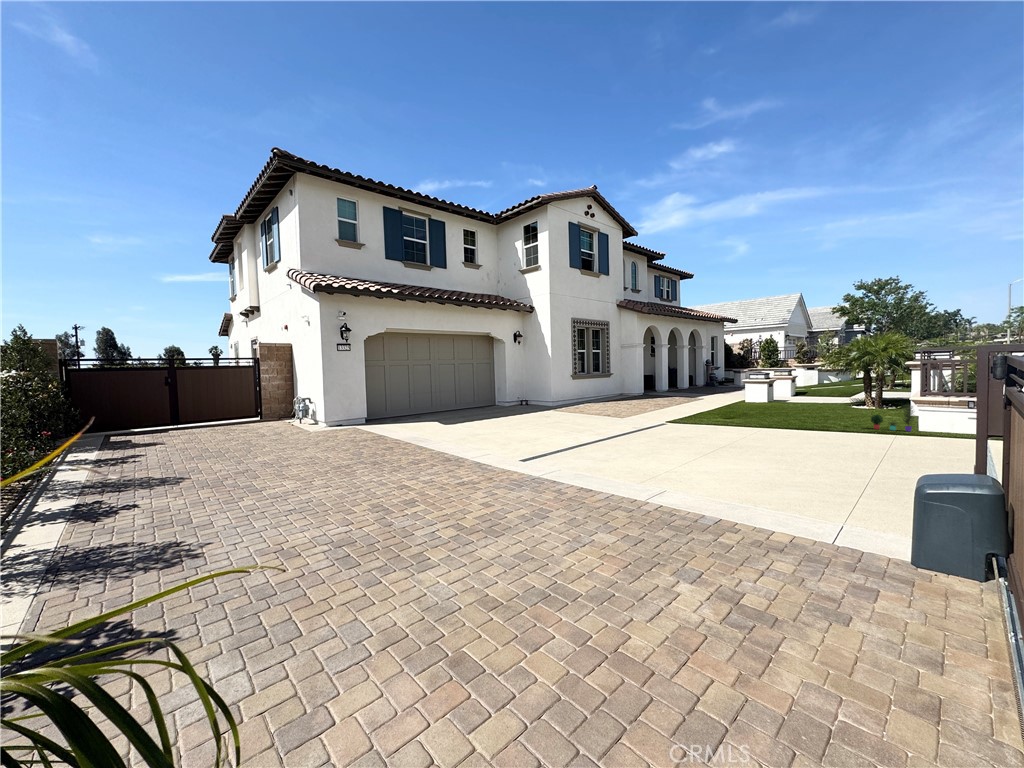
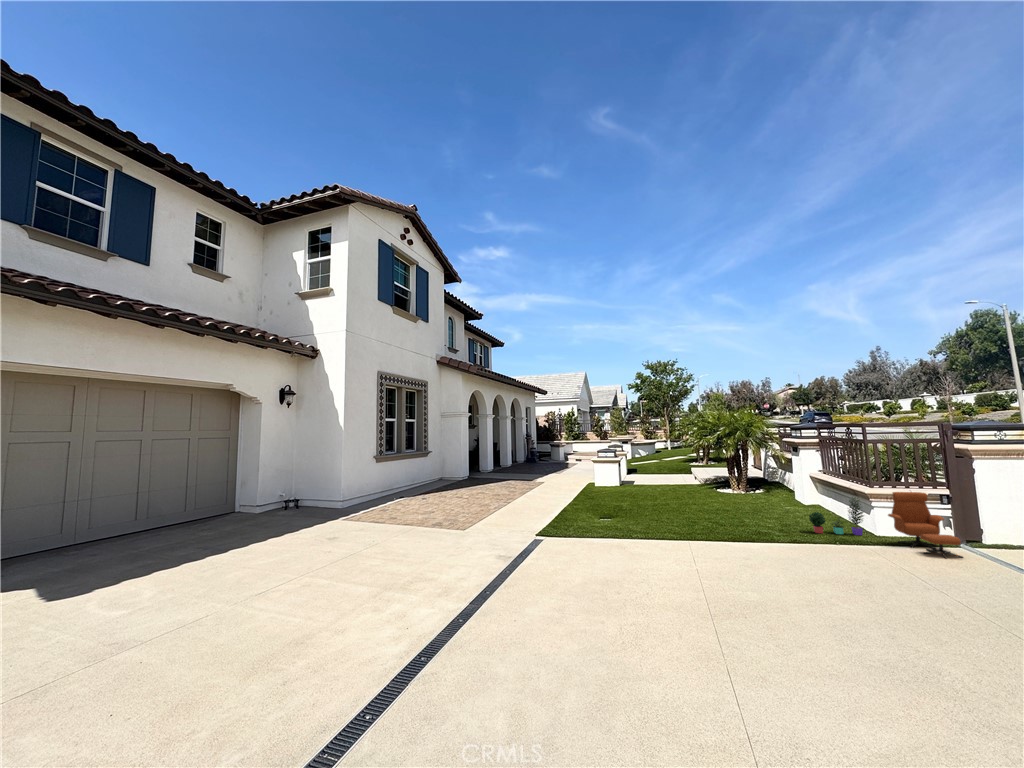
lounge chair: none [922,399,966,442] -> present [888,492,963,558]

